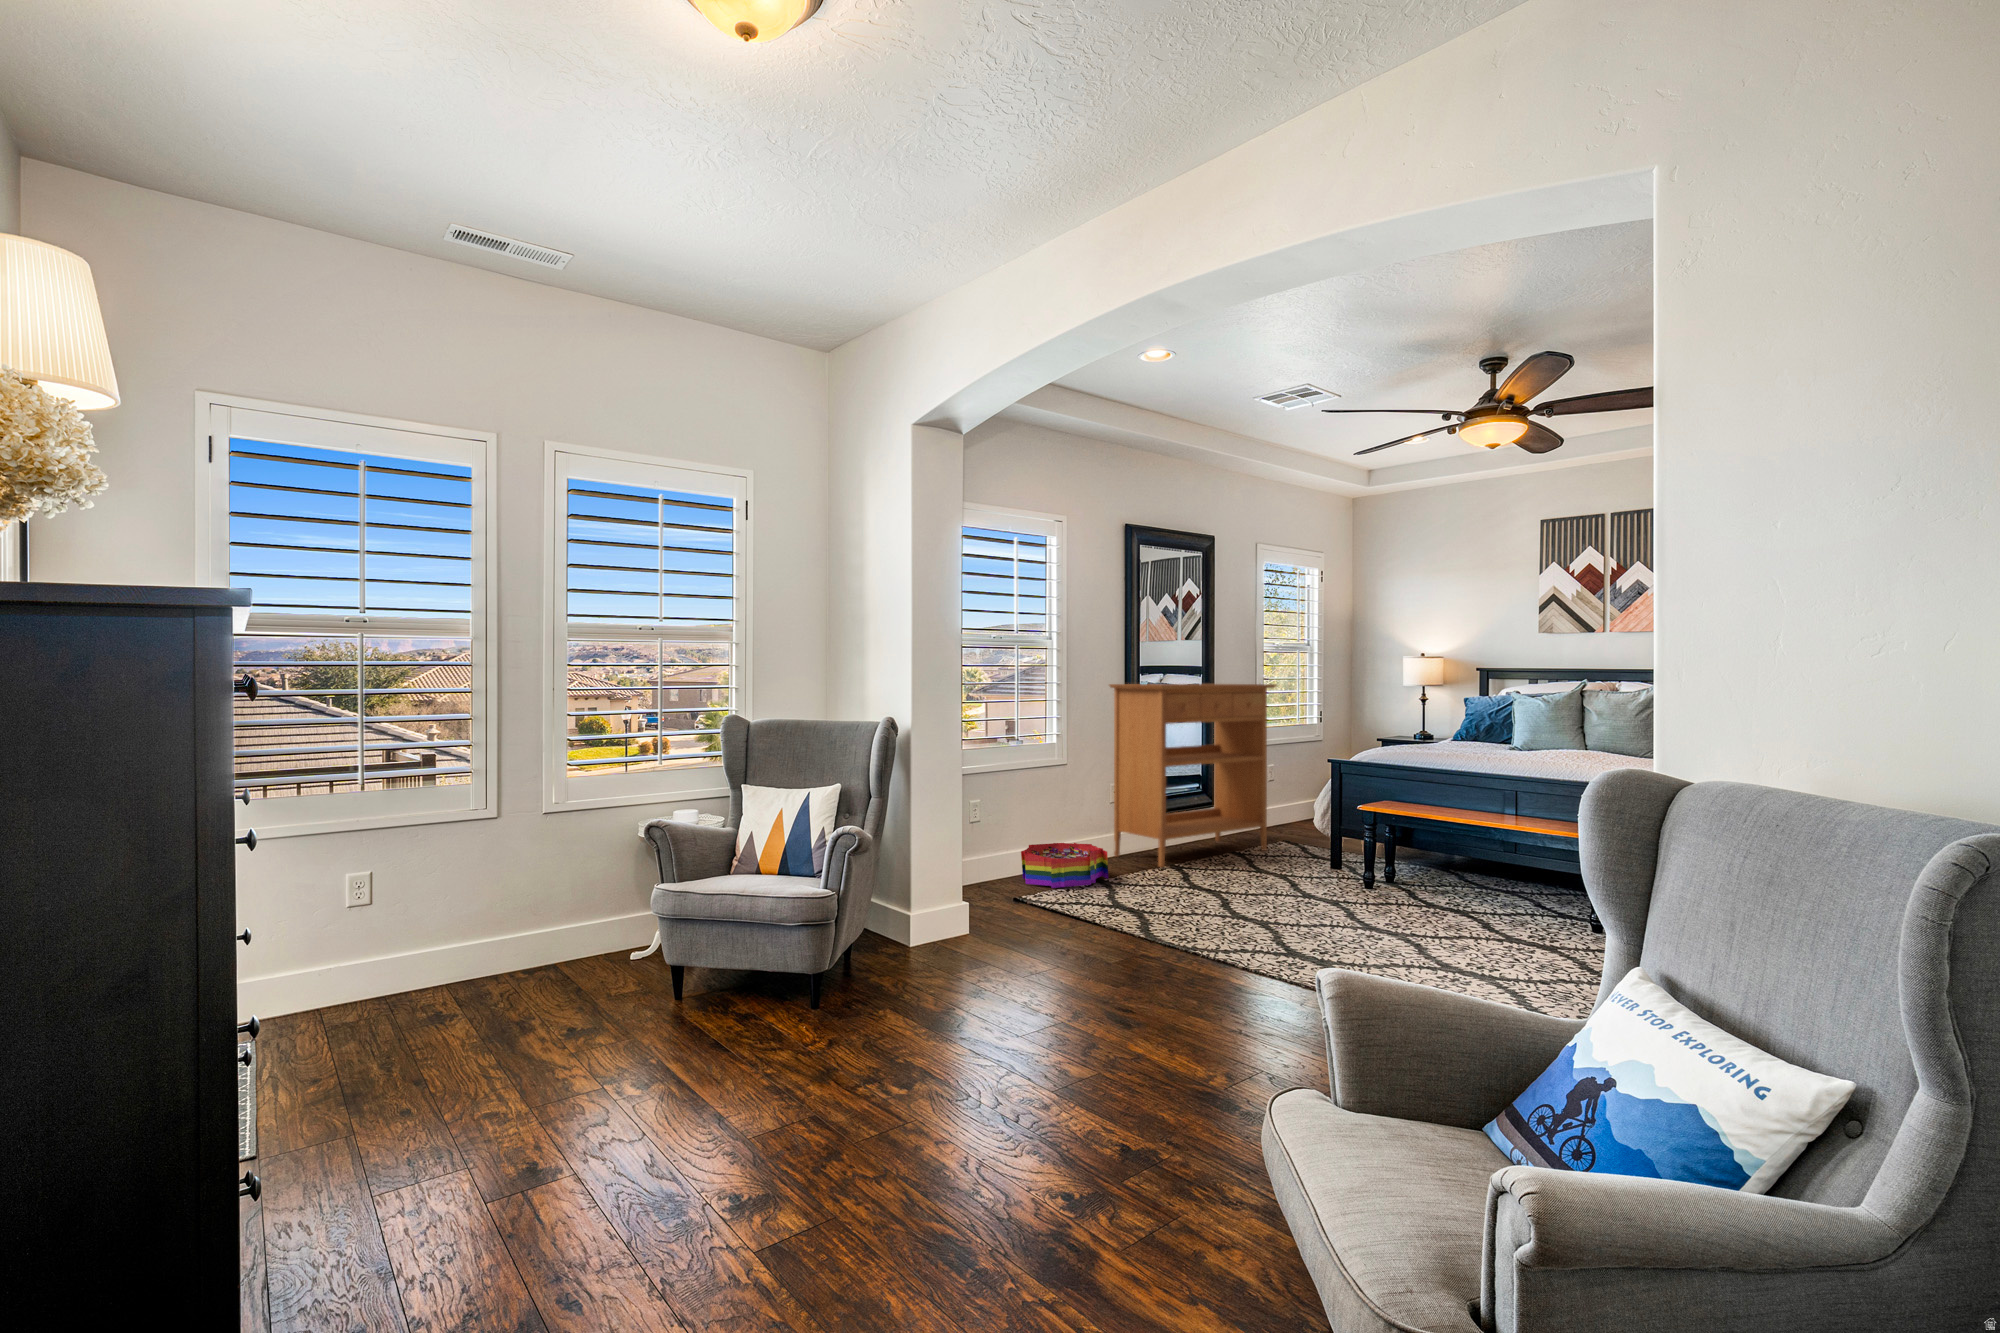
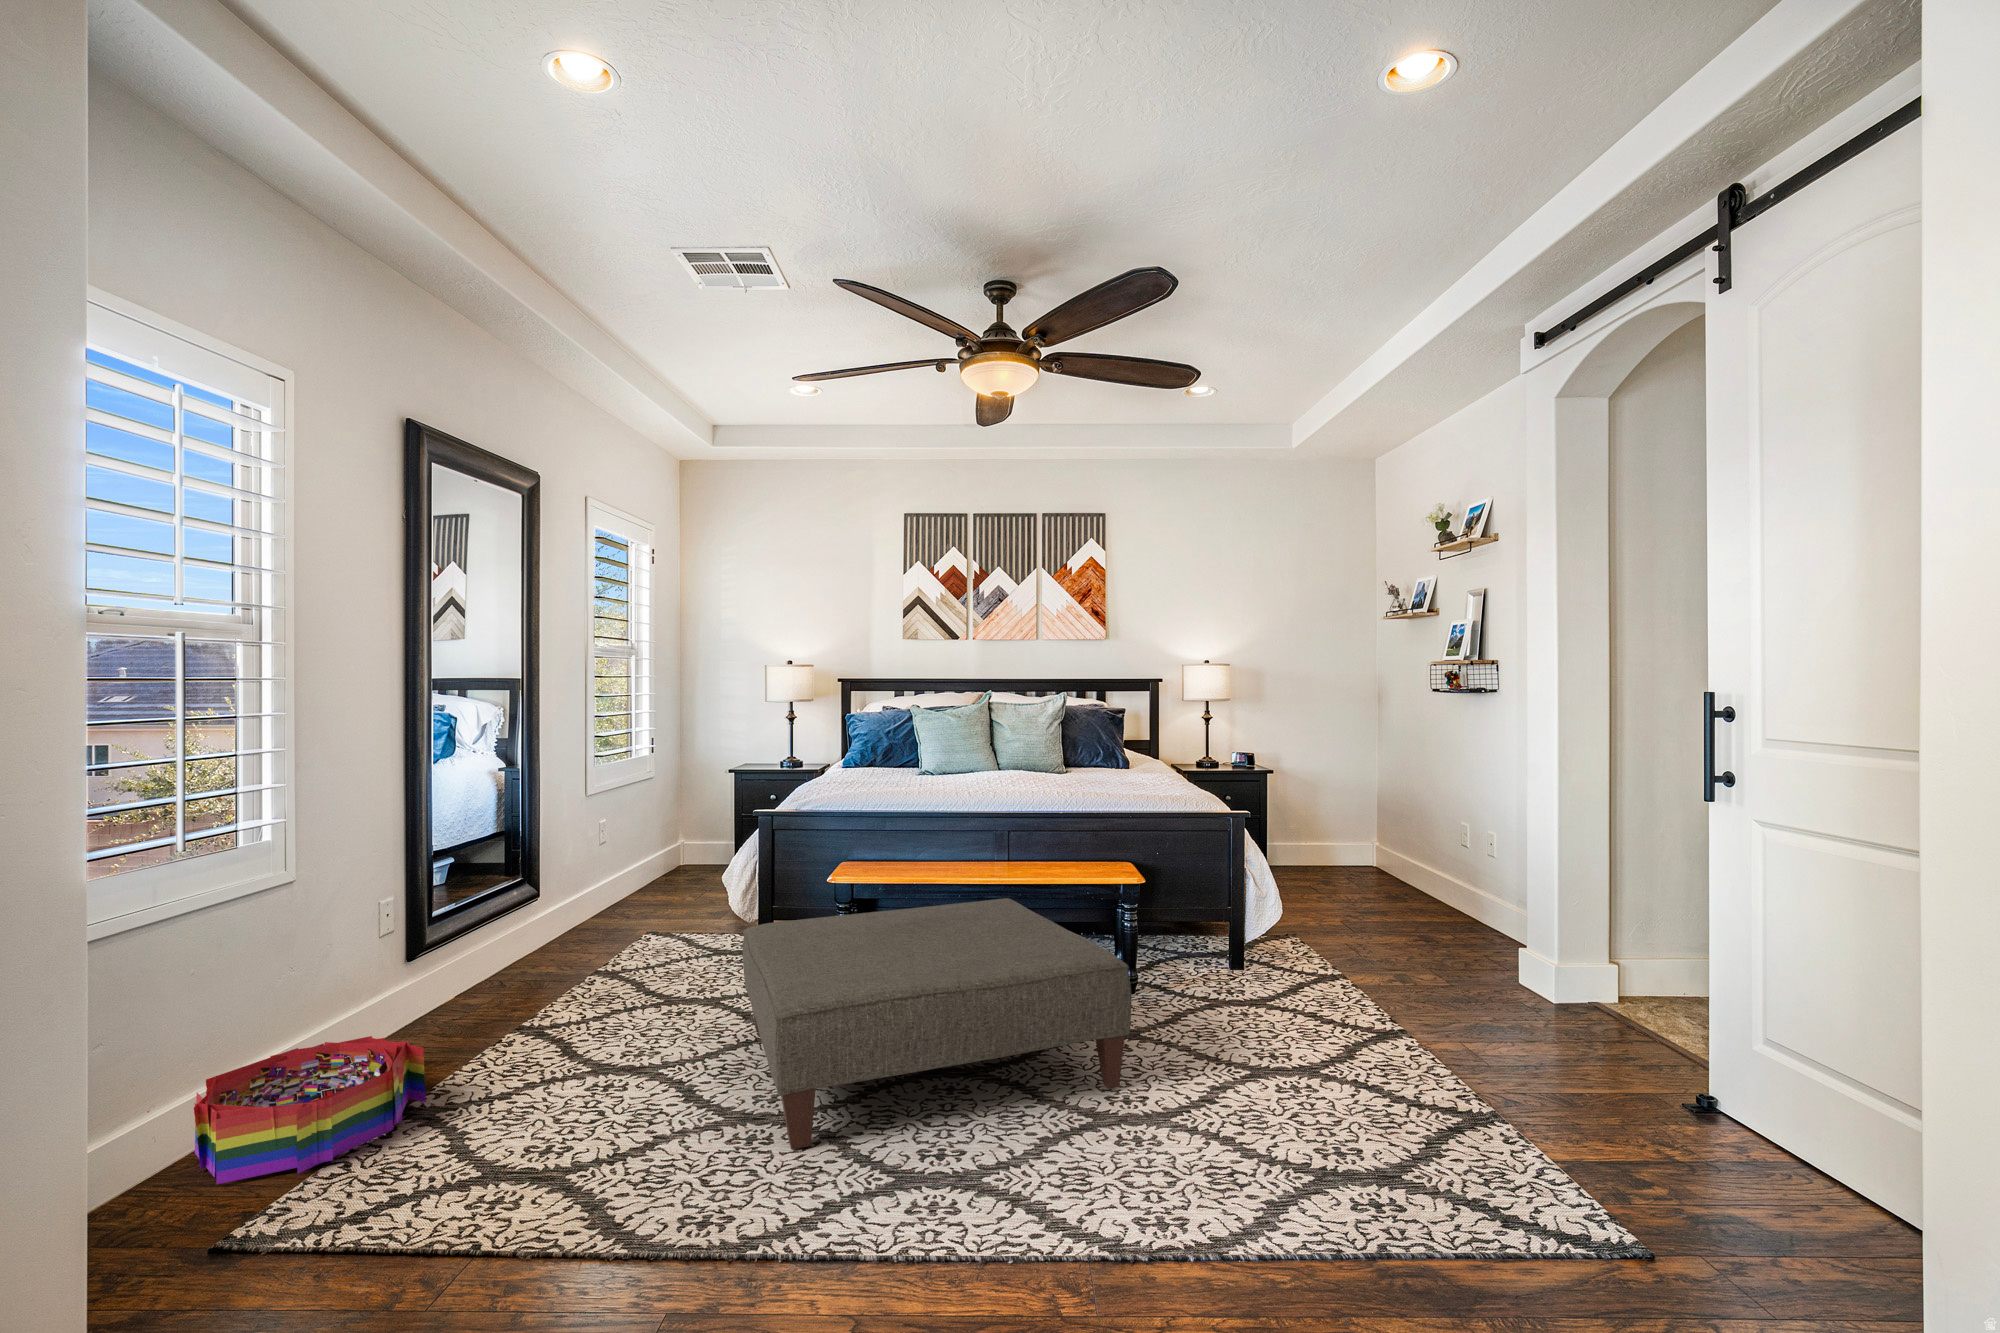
console table: present [1109,684,1277,867] -> none [379,704,661,1037]
ottoman: none [1235,827,1485,962] -> present [743,898,1131,1149]

